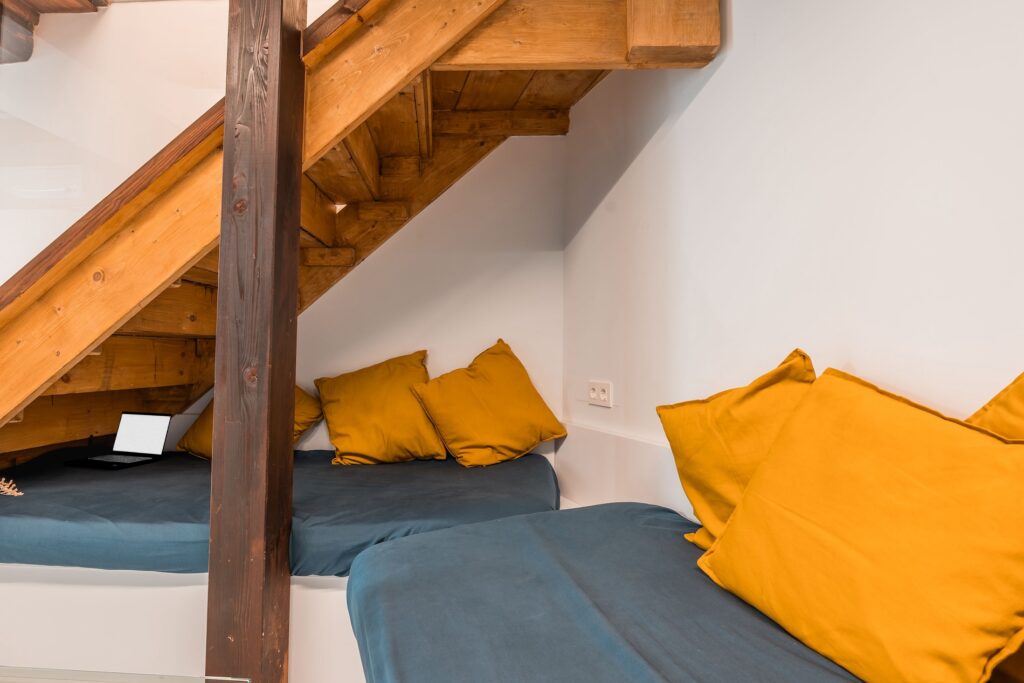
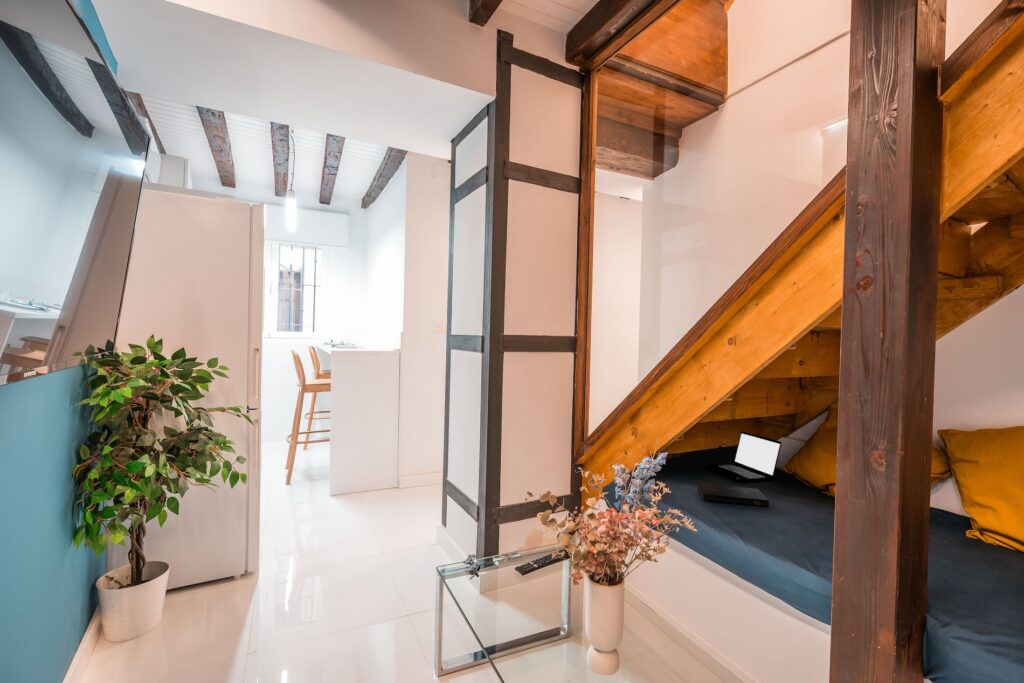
hardcover book: none [52,469,153,496] -> present [697,483,769,507]

